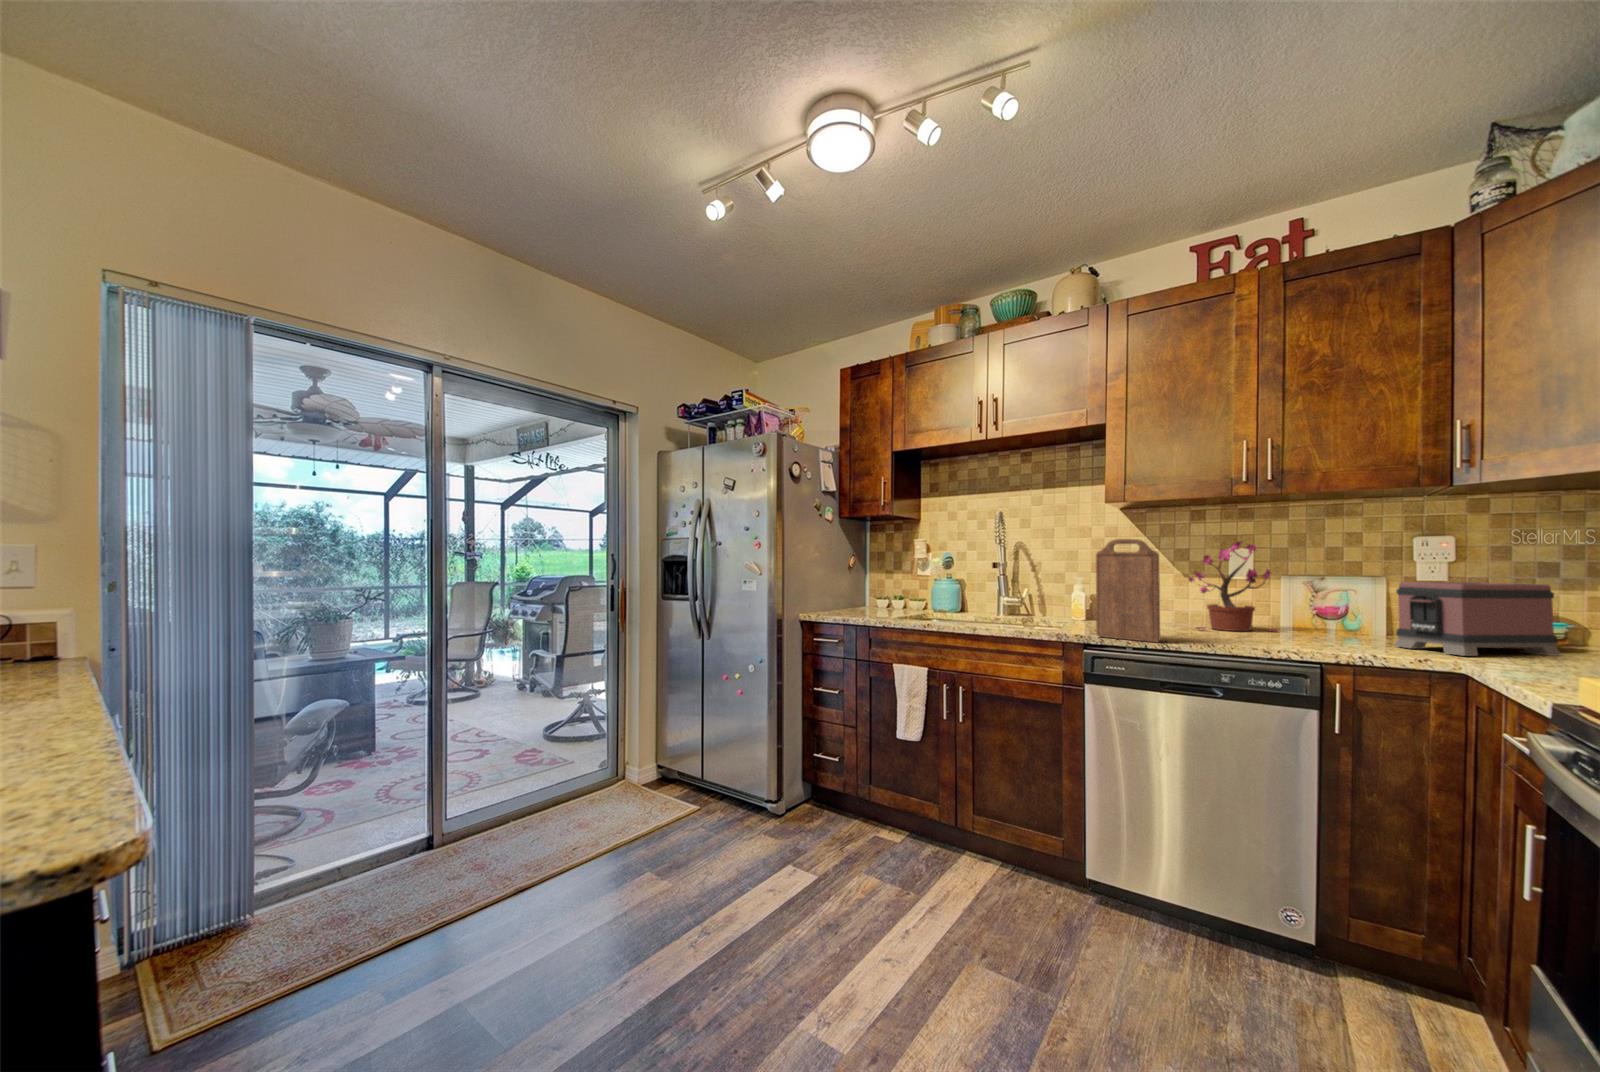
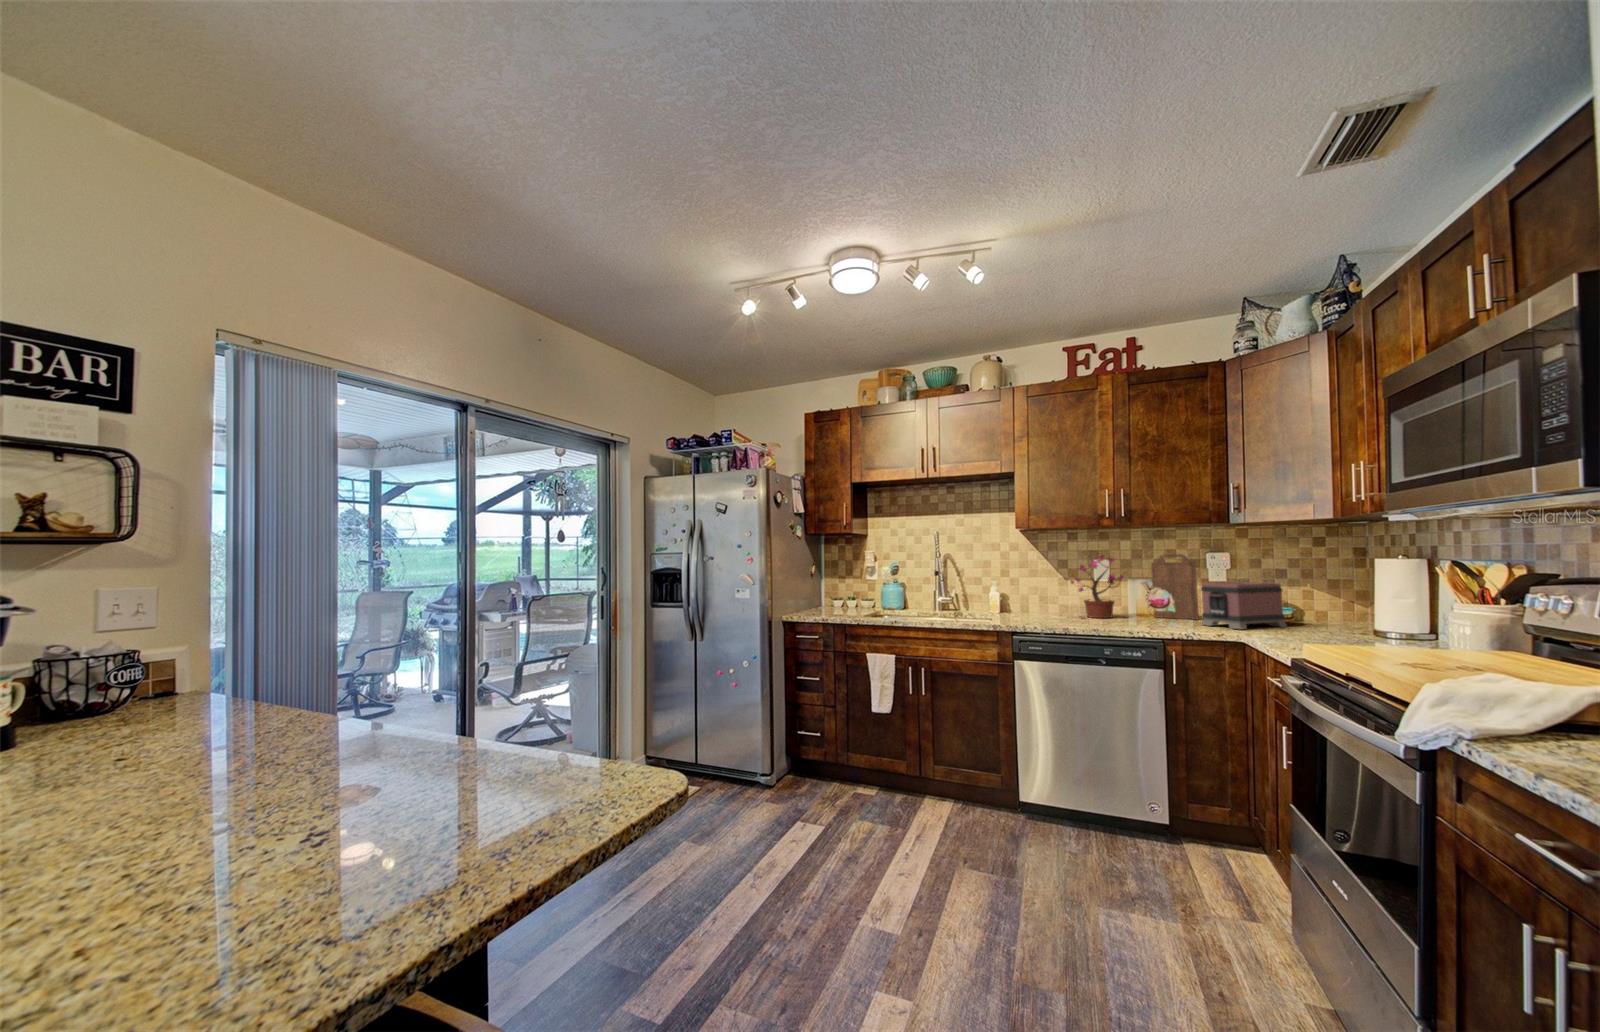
cutting board: present [1096,539,1160,643] -> present [1151,554,1199,619]

